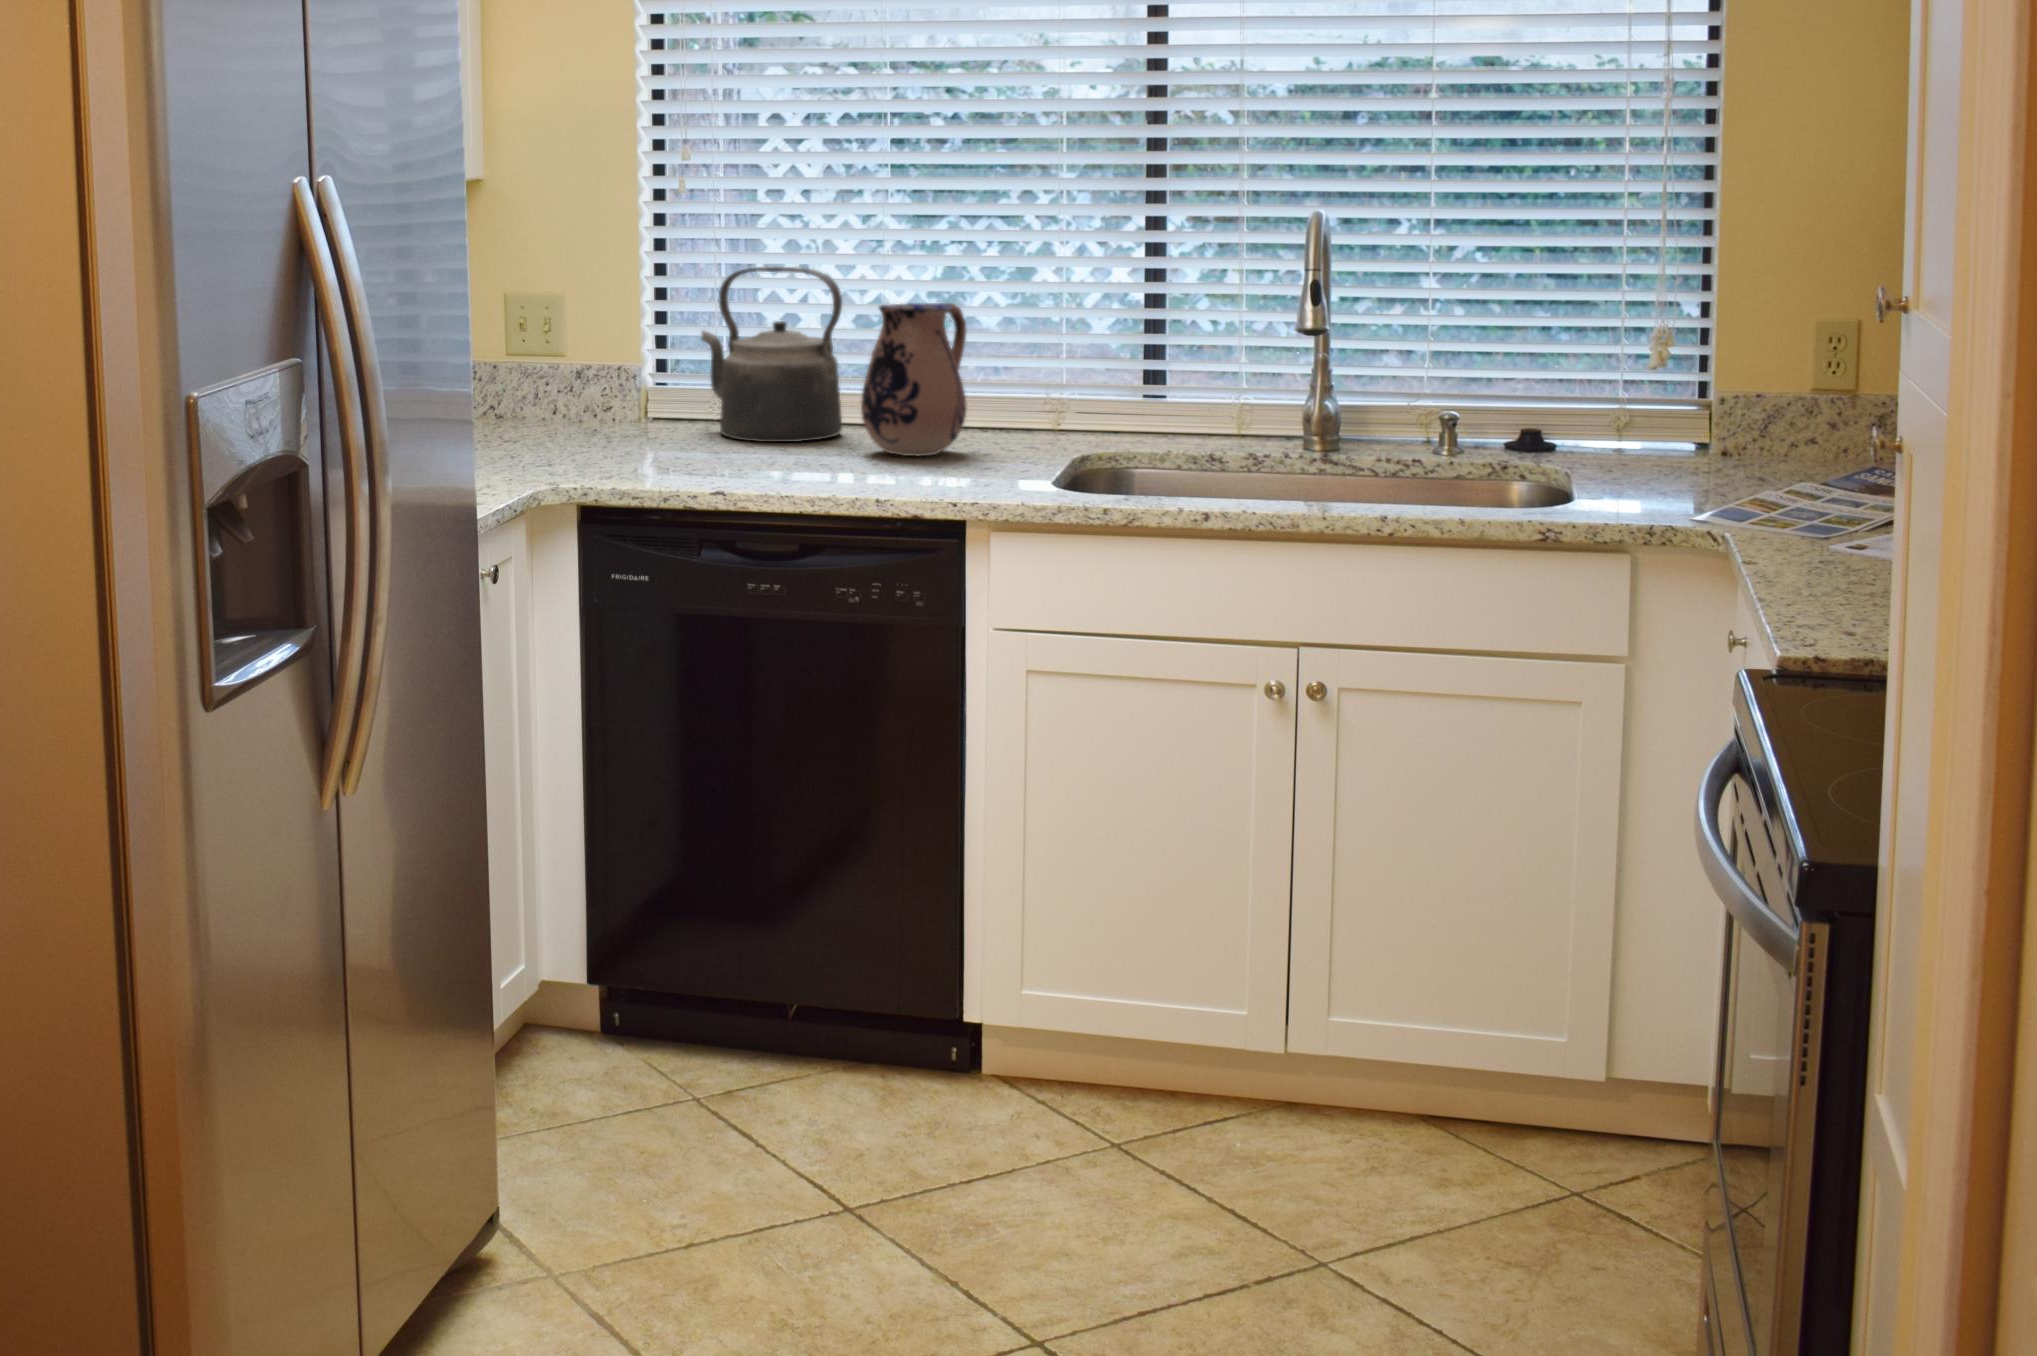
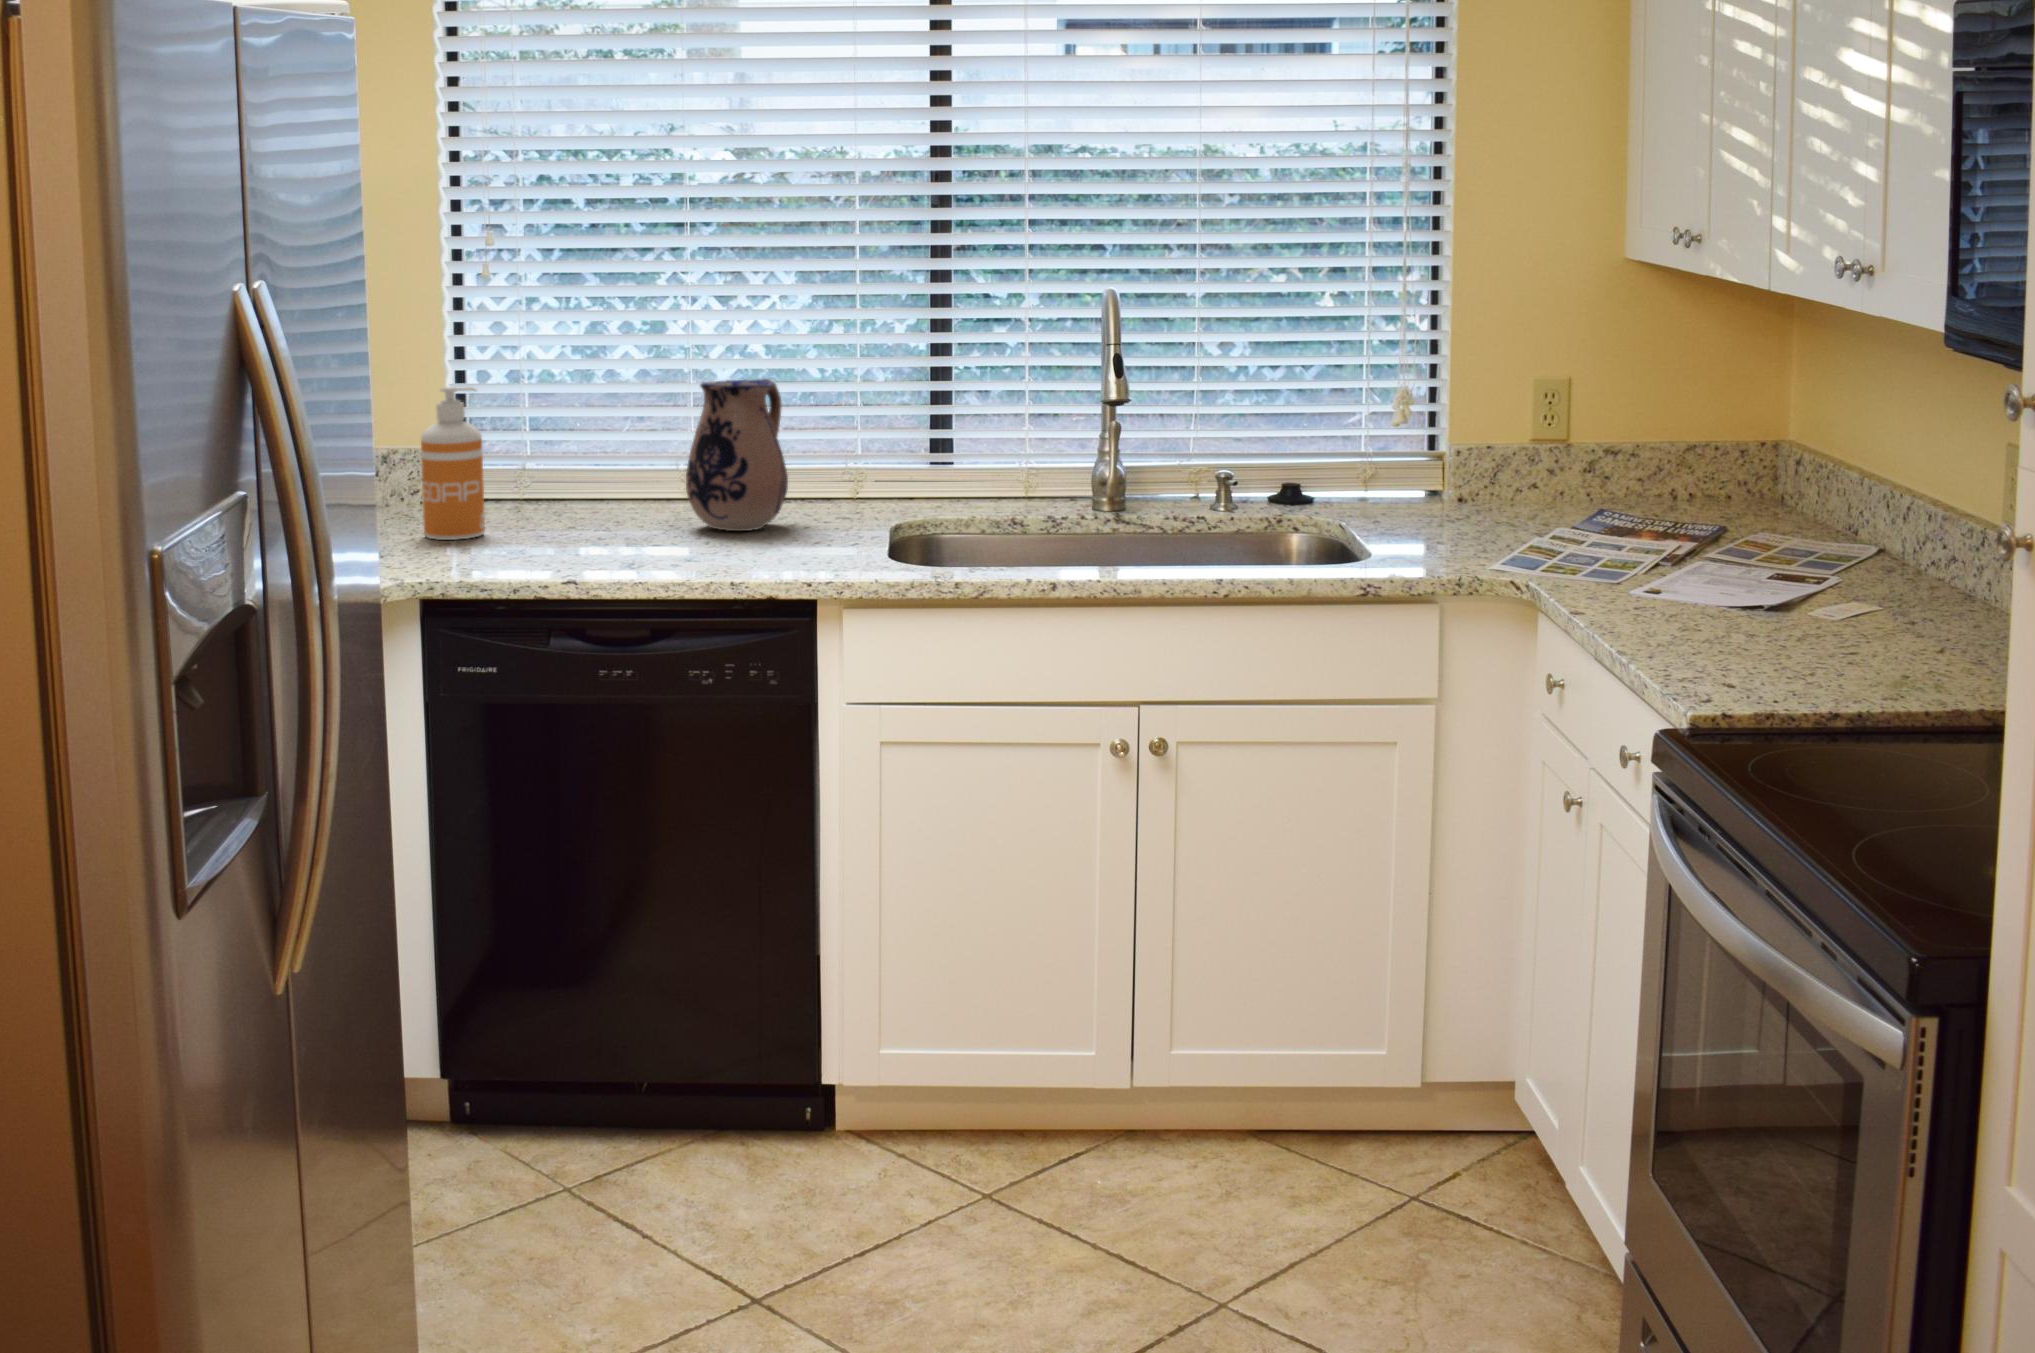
kettle: present [701,267,842,442] -> none [508,346,655,521]
soap dispenser: none [602,303,662,453] -> present [421,387,485,540]

